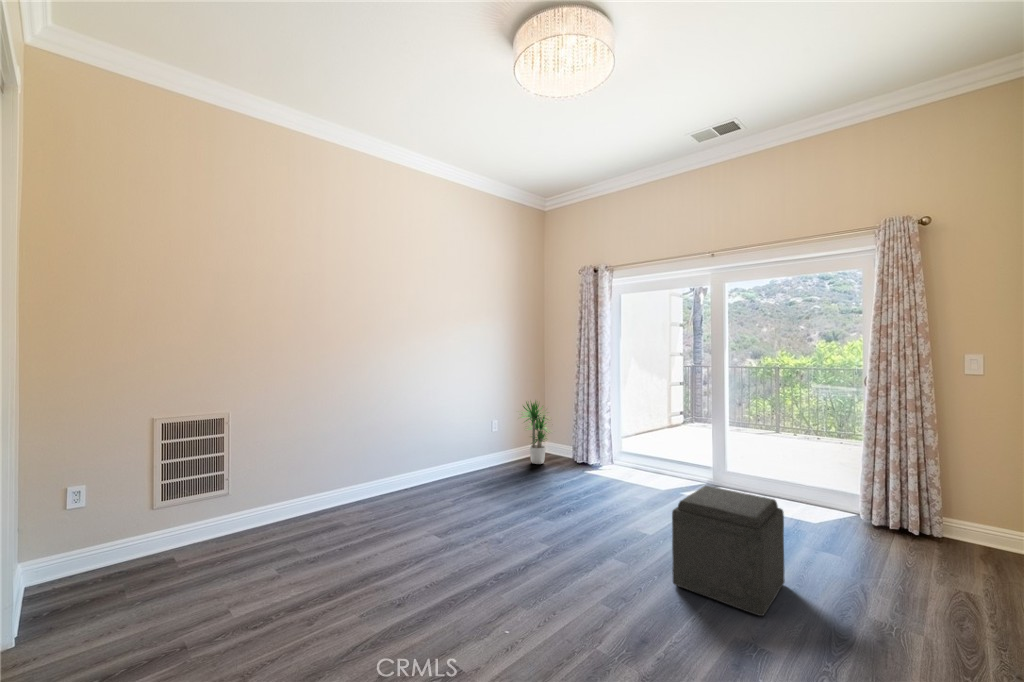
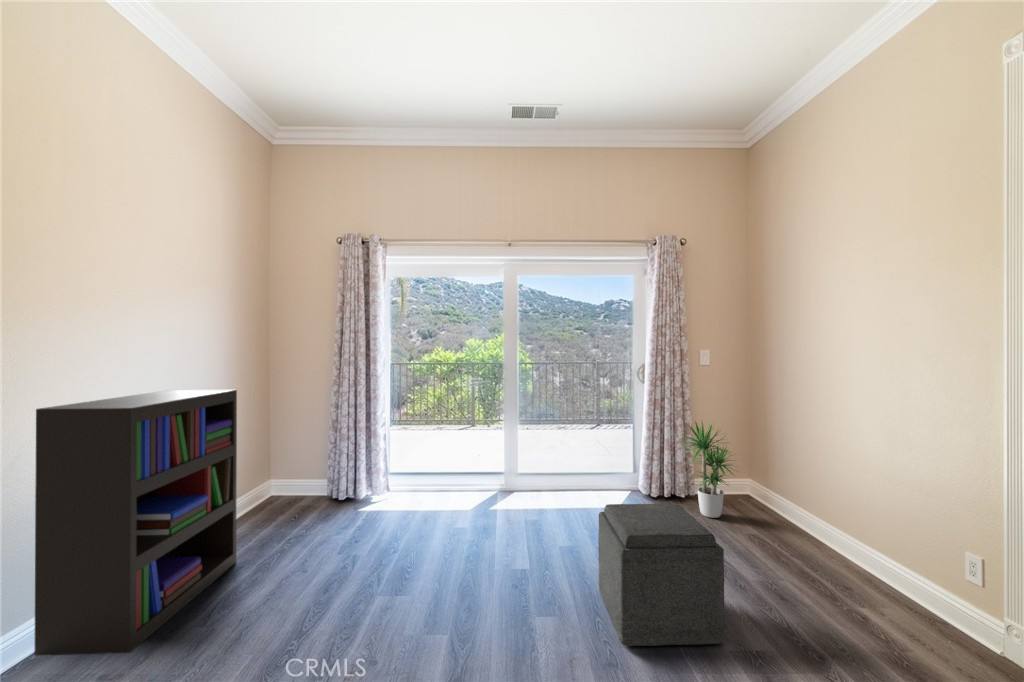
bookshelf: none [415,374,501,497] -> present [34,390,237,656]
potted plant: present [521,401,550,464] -> present [682,422,733,518]

